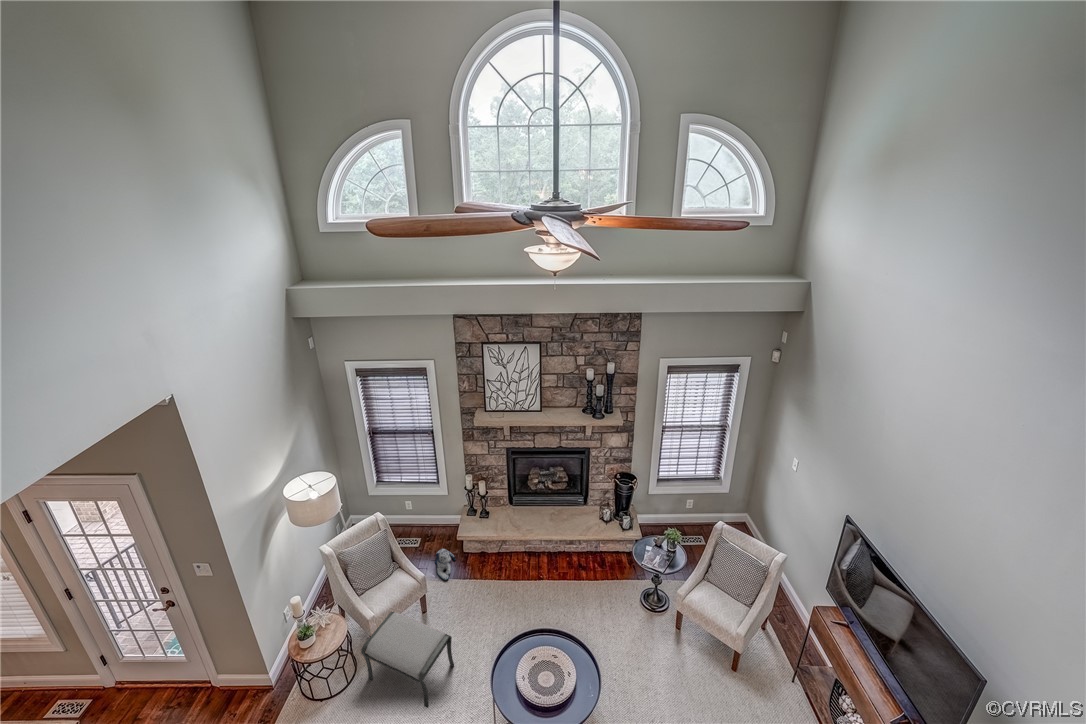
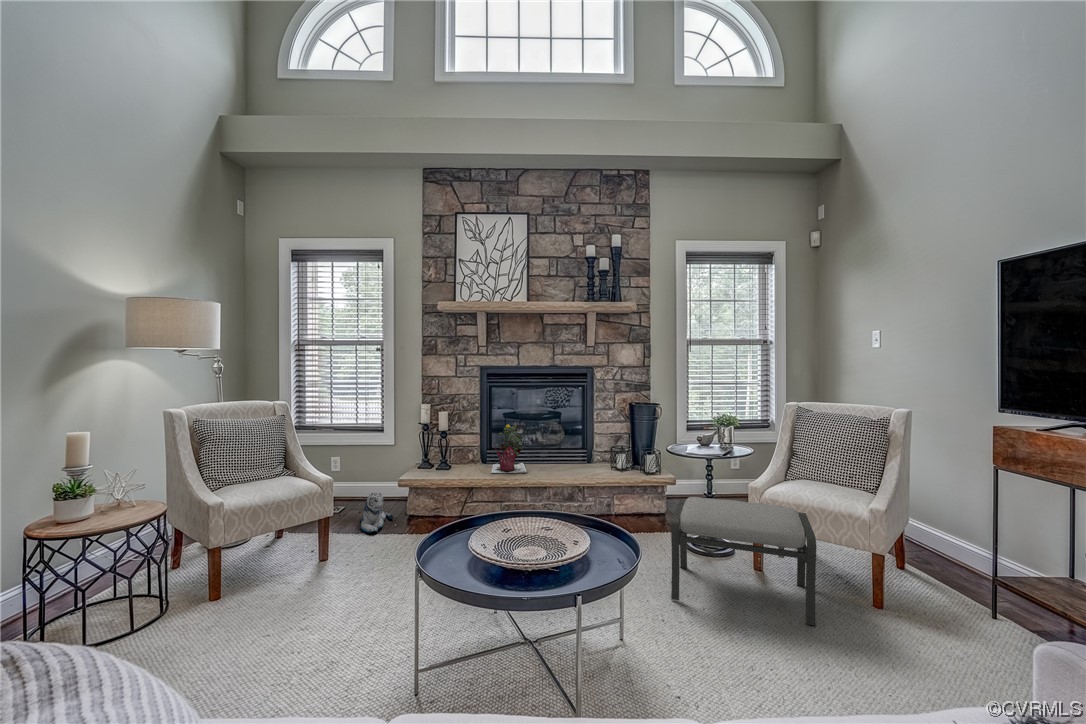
potted plant: none [518,494,542,530] -> present [491,425,527,473]
ottoman: present [361,612,454,708] -> present [671,497,816,626]

